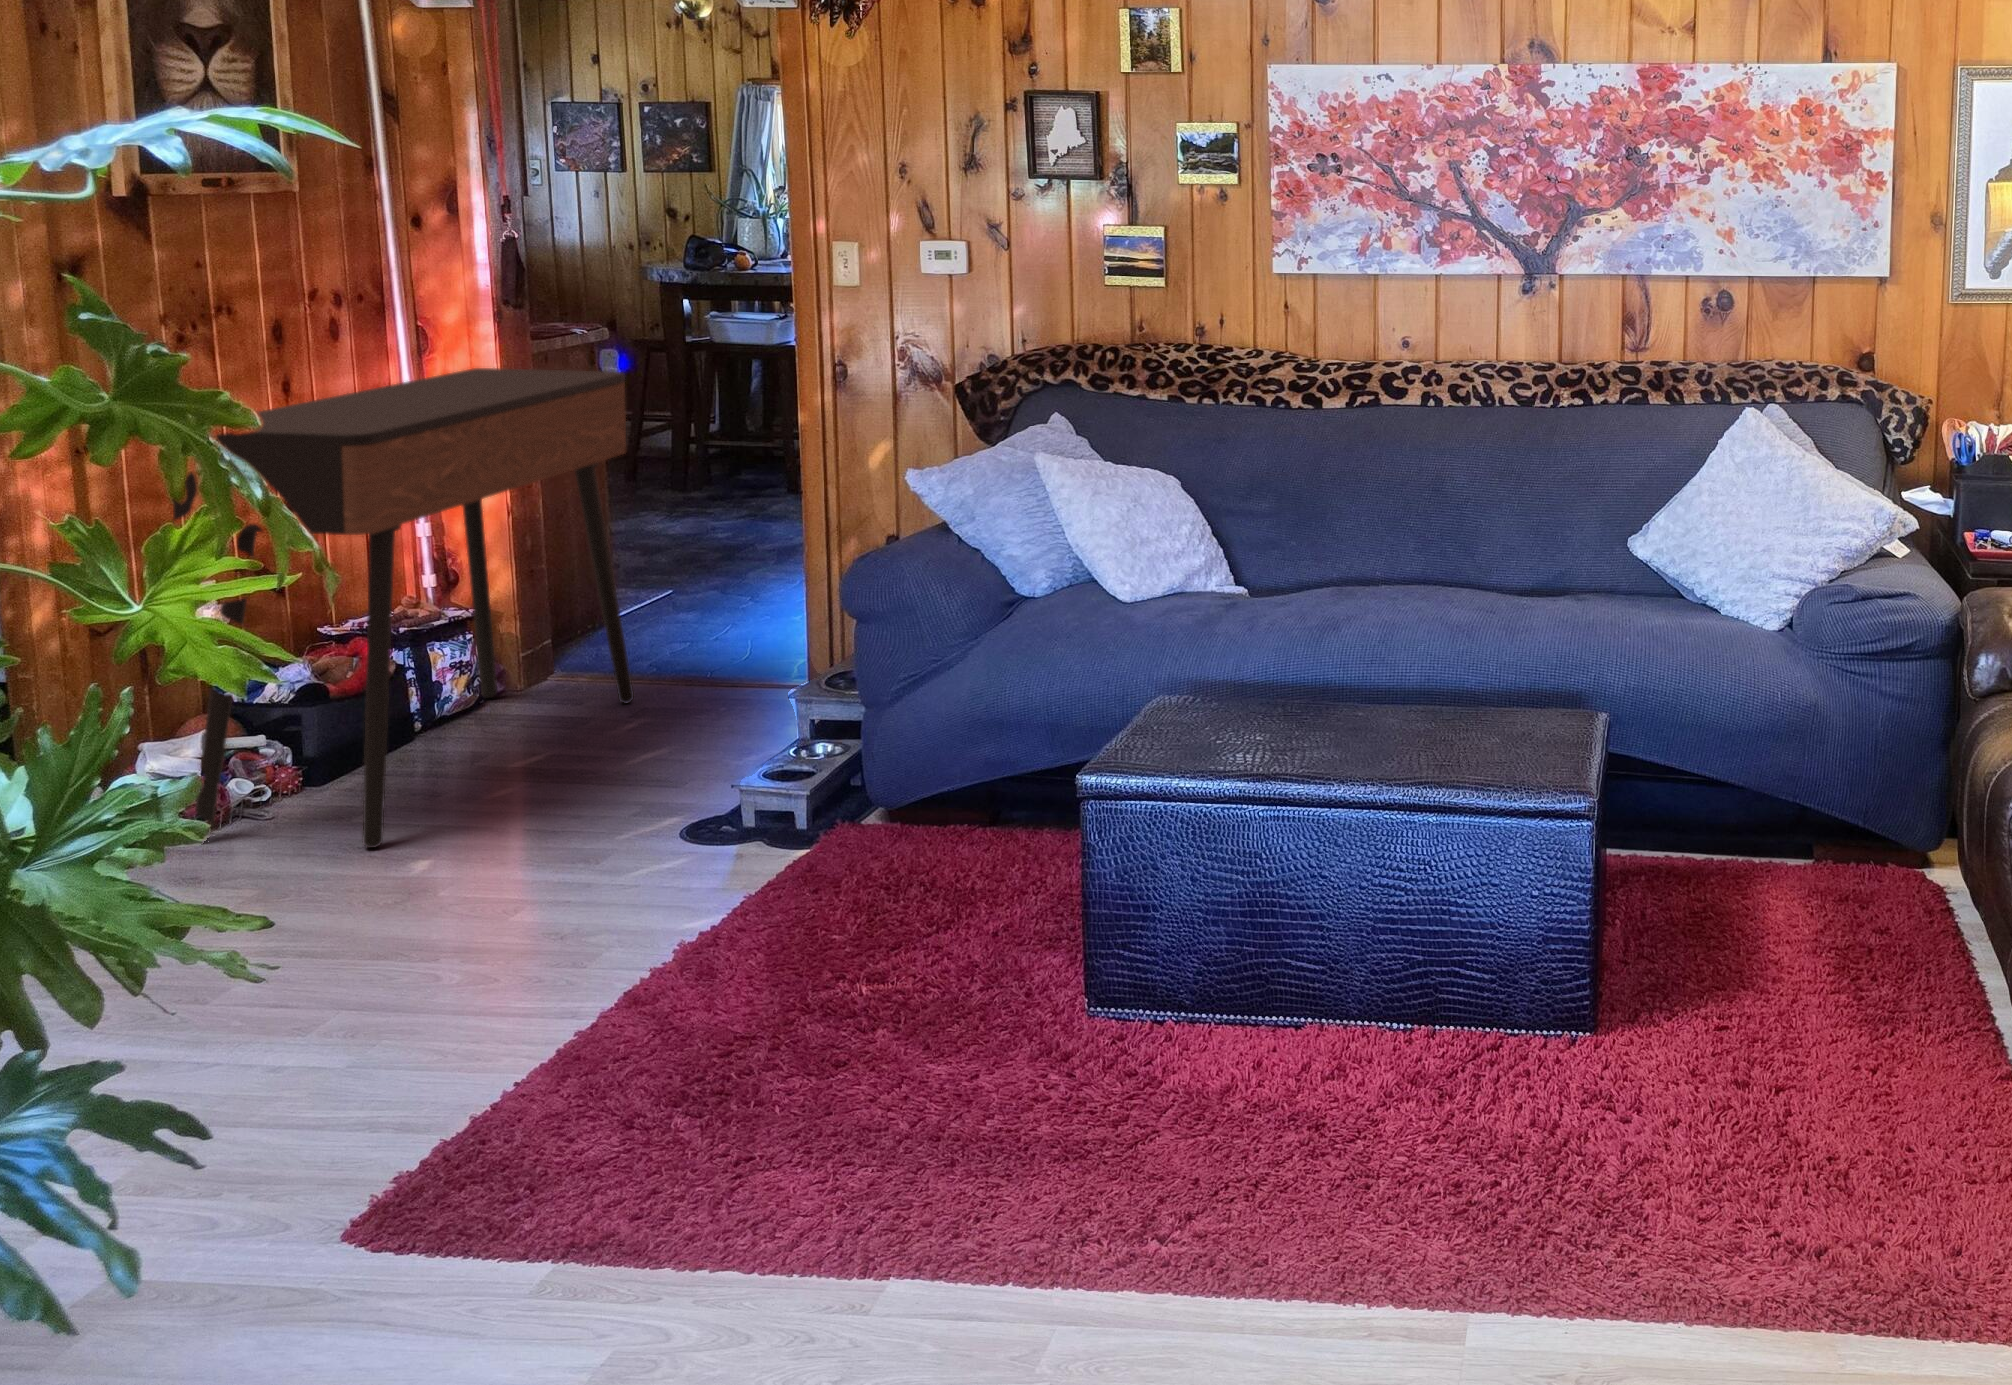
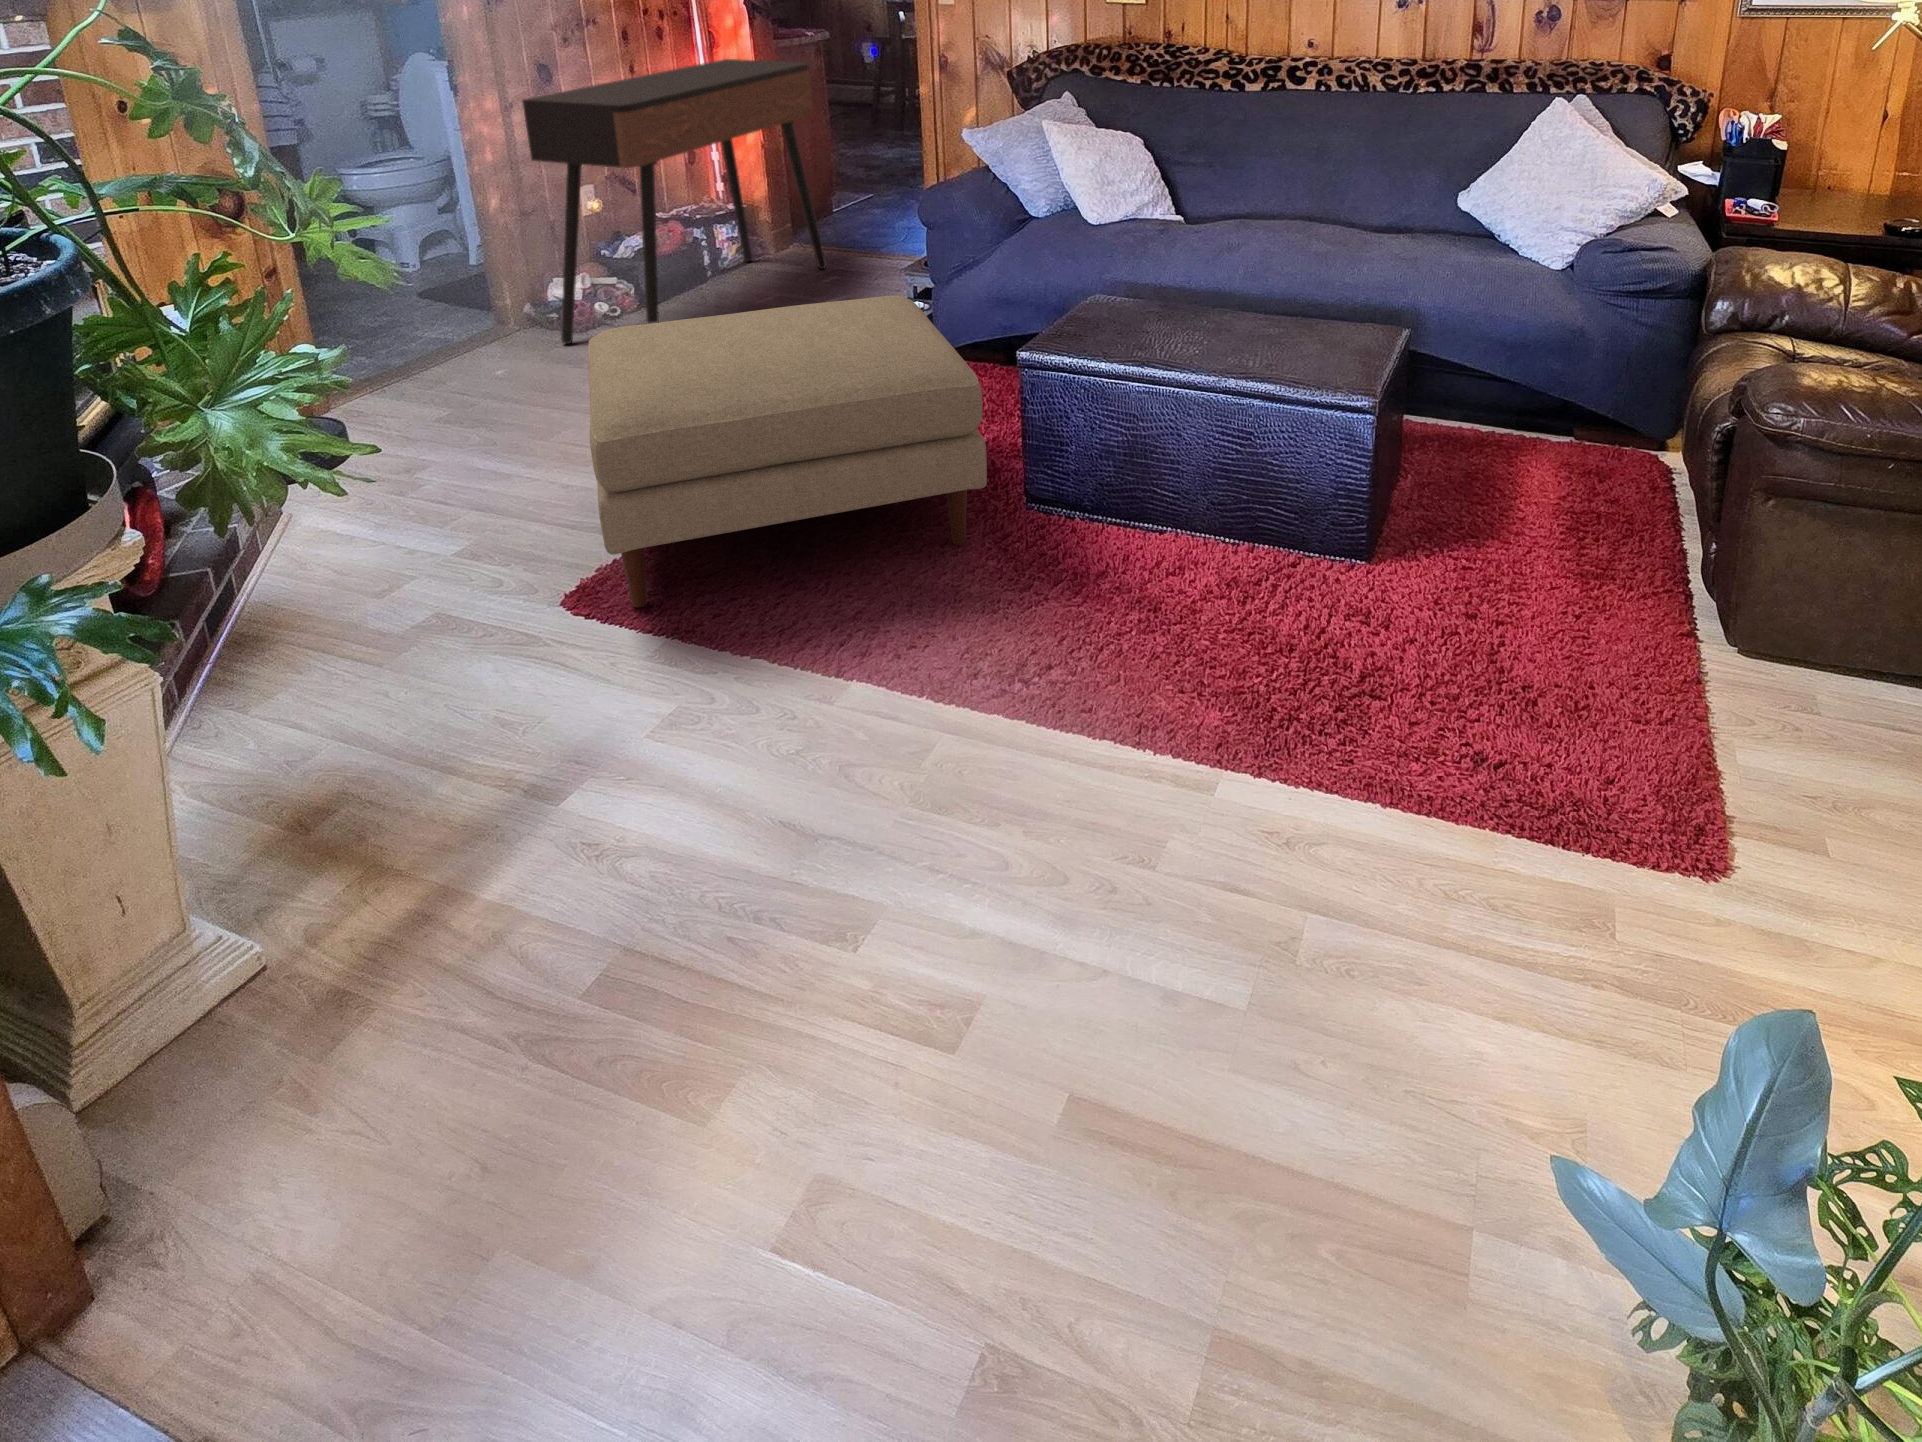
ottoman: none [368,706,1042,1210] -> present [587,295,987,608]

